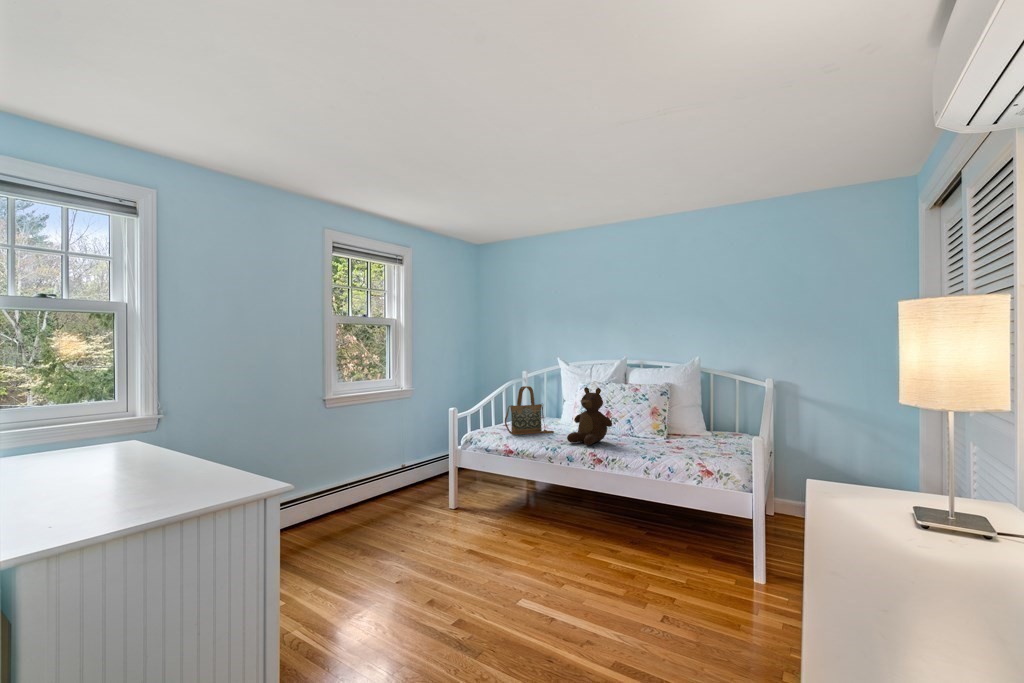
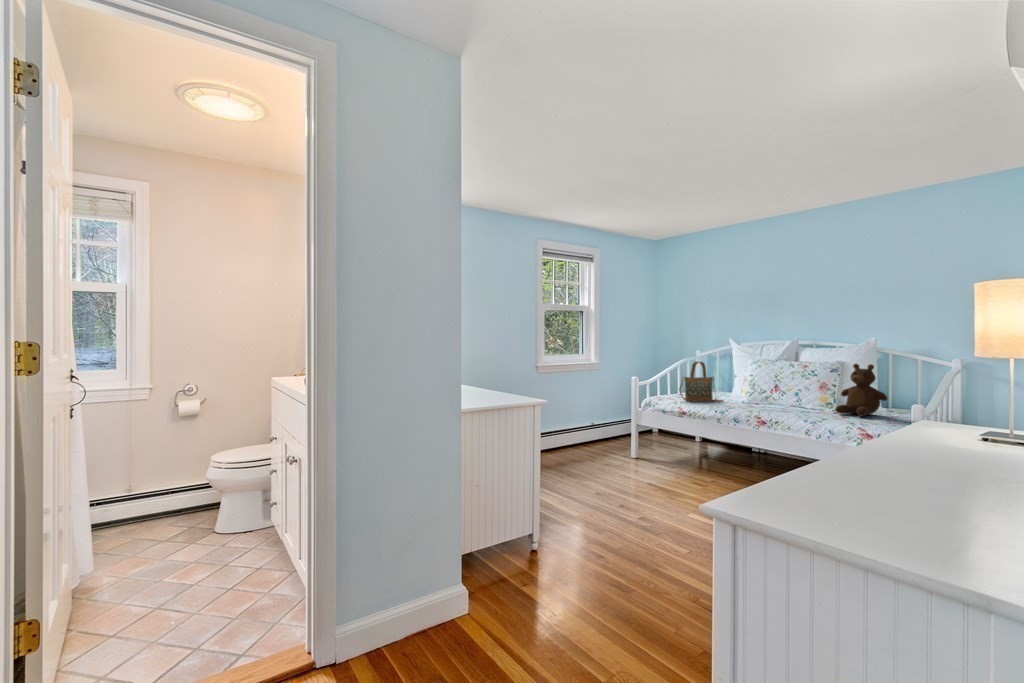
teddy bear: present [567,387,612,445] -> present [836,364,887,417]

